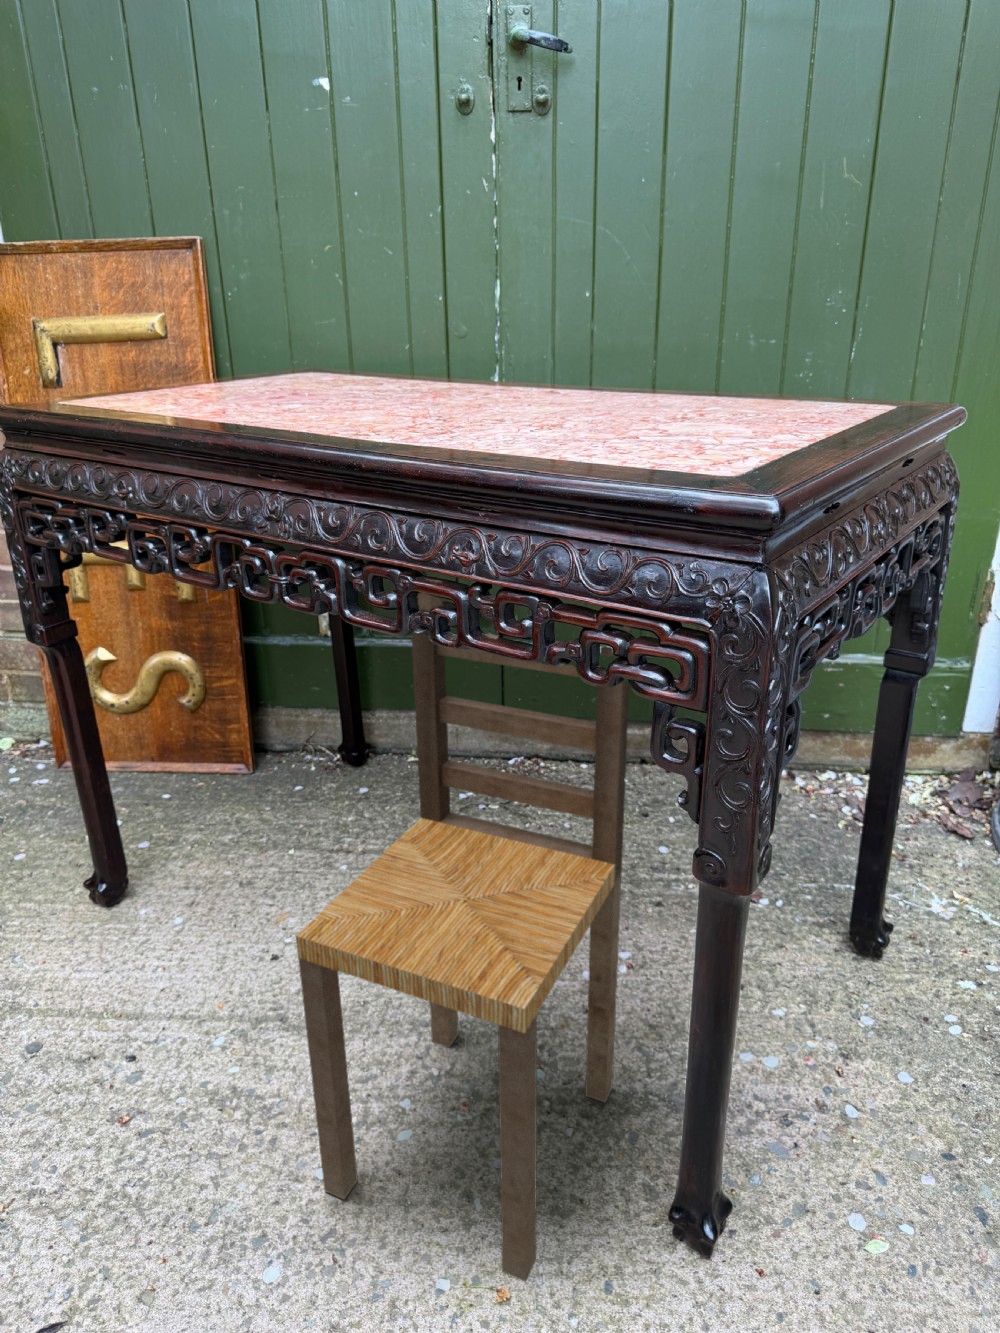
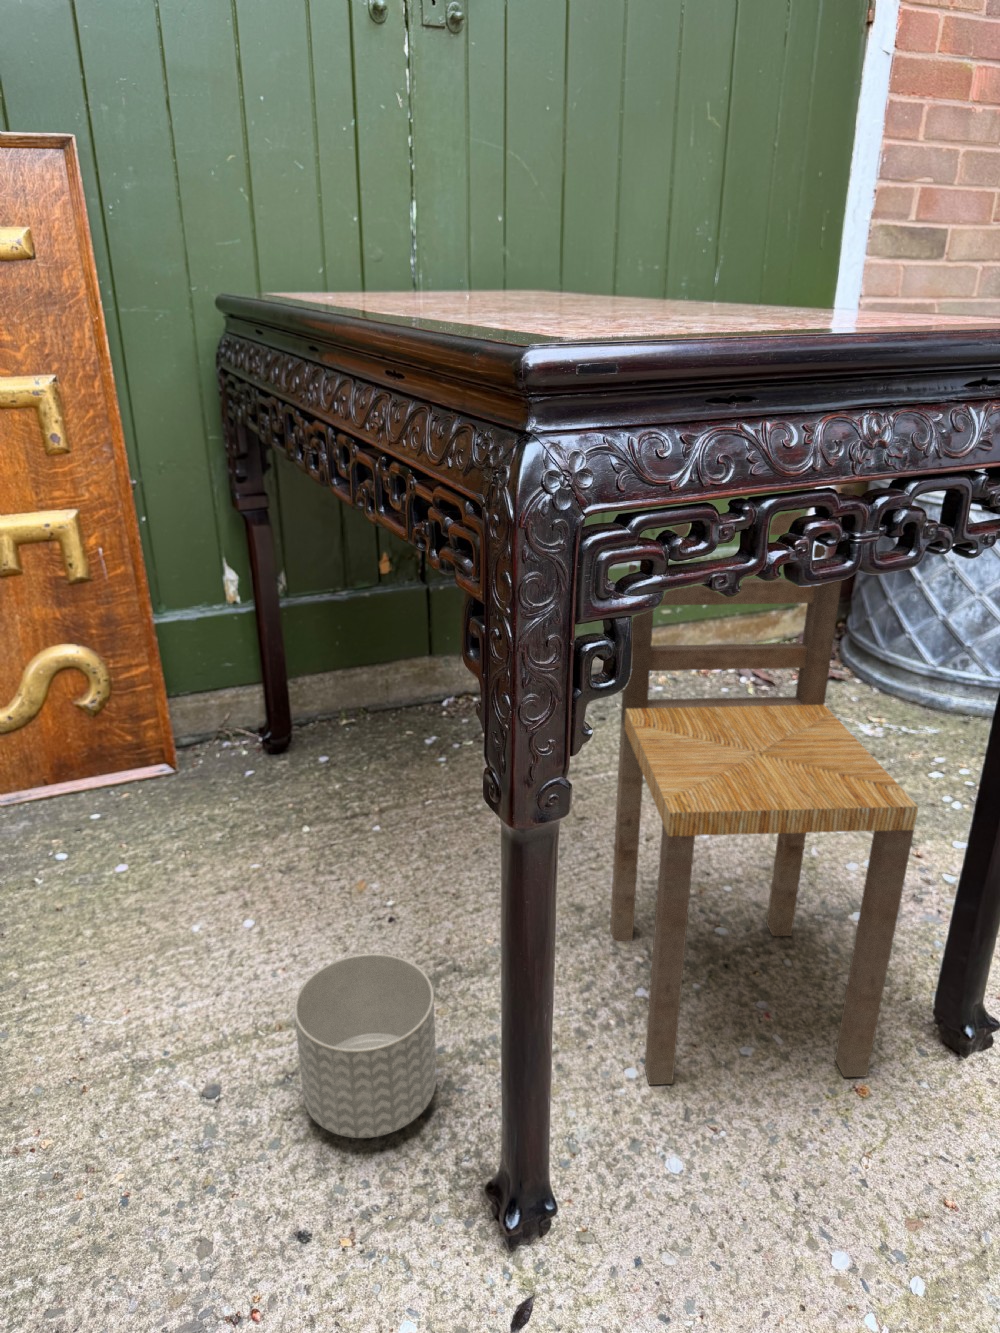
planter: none [36,976,177,1137] -> present [294,954,437,1138]

